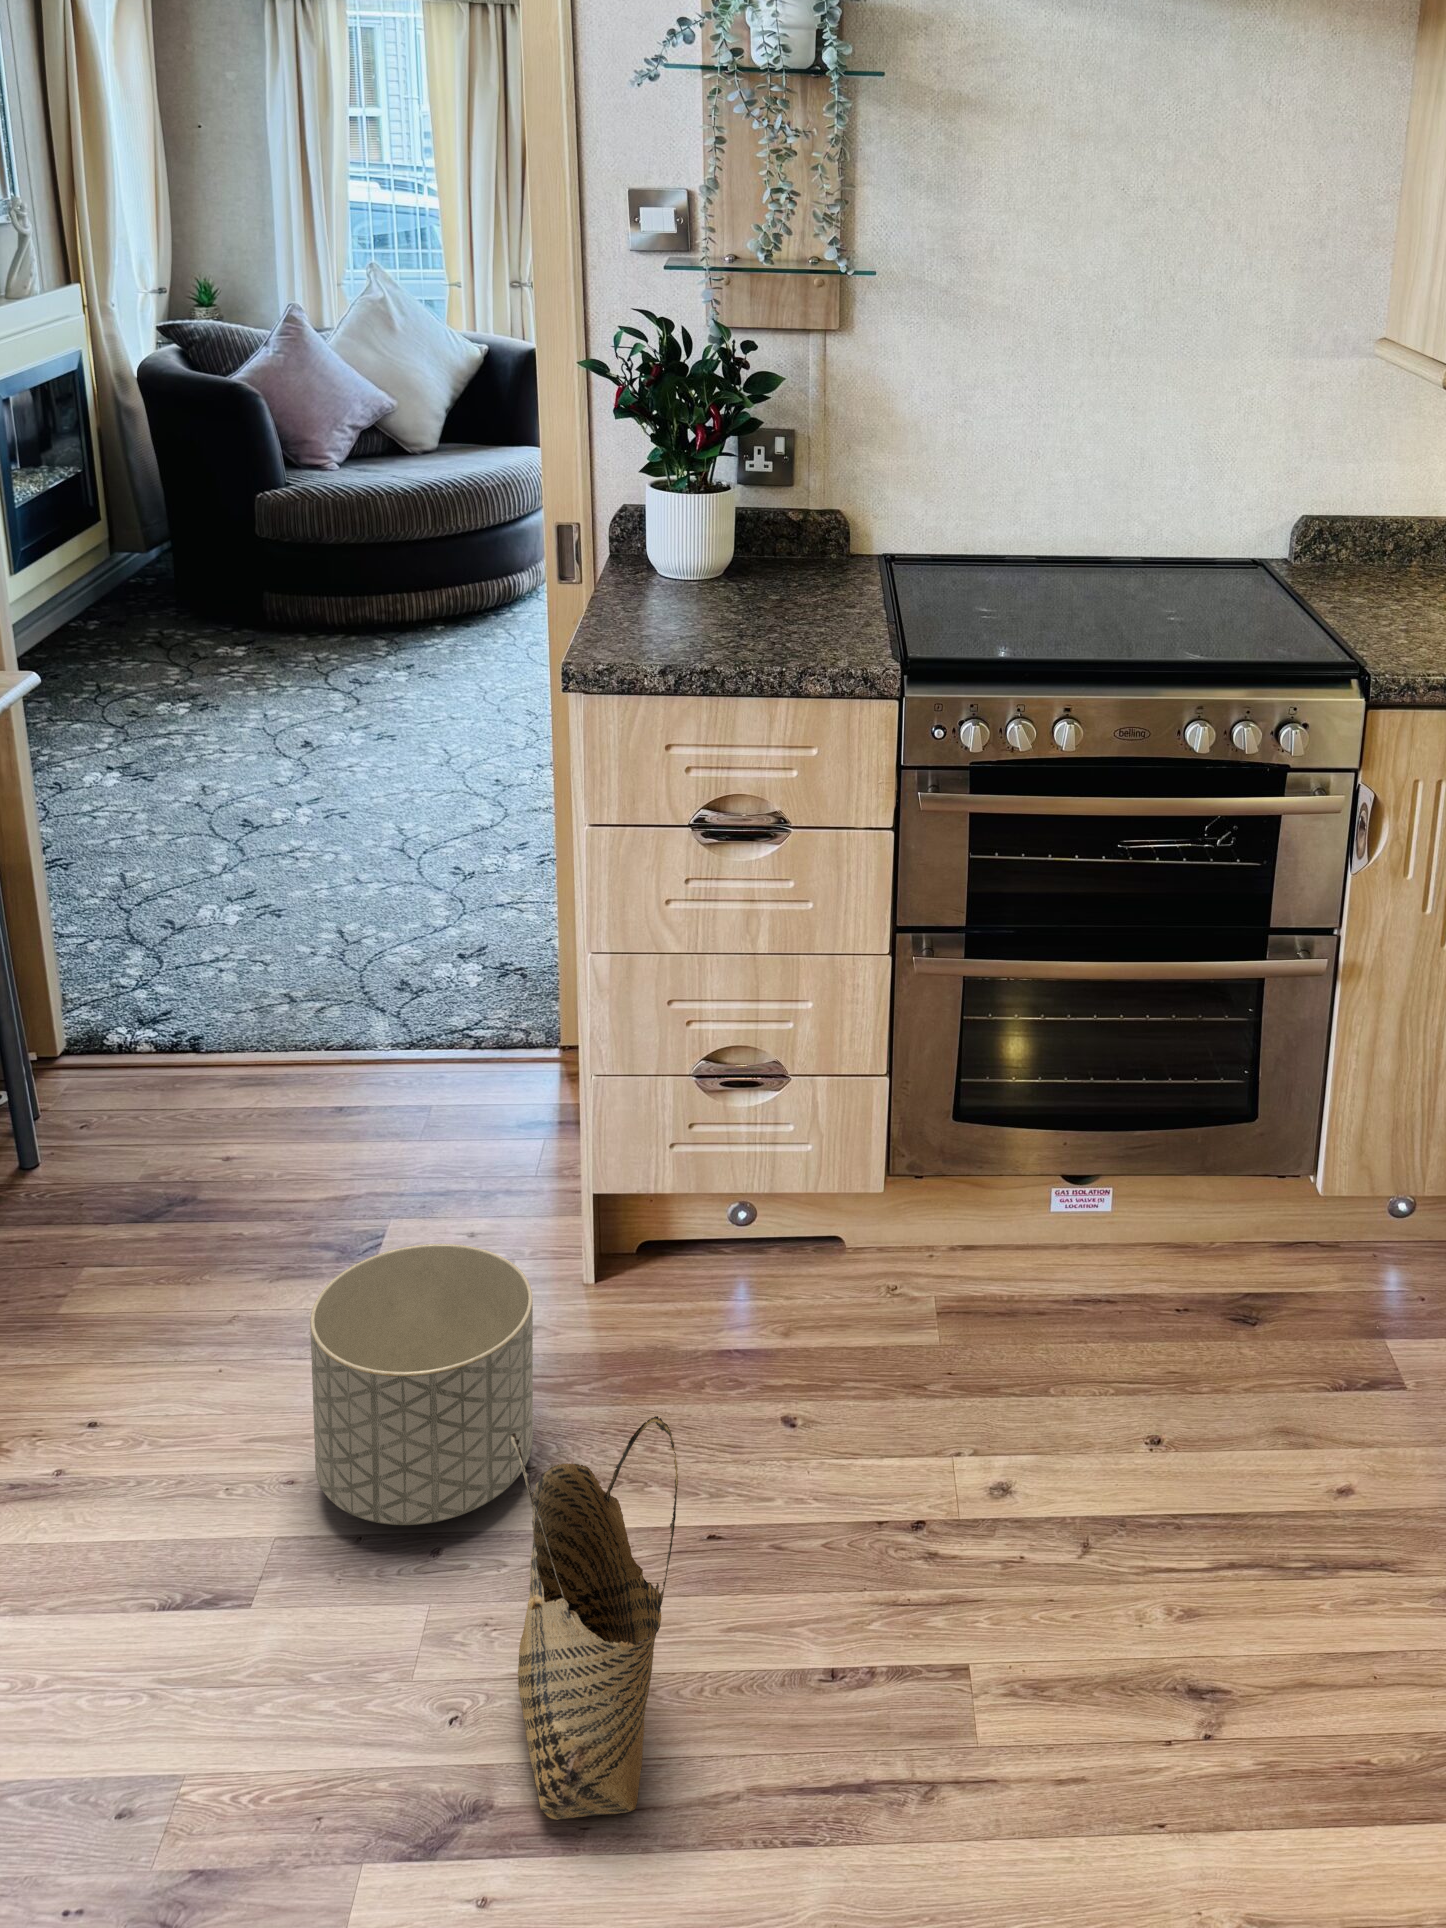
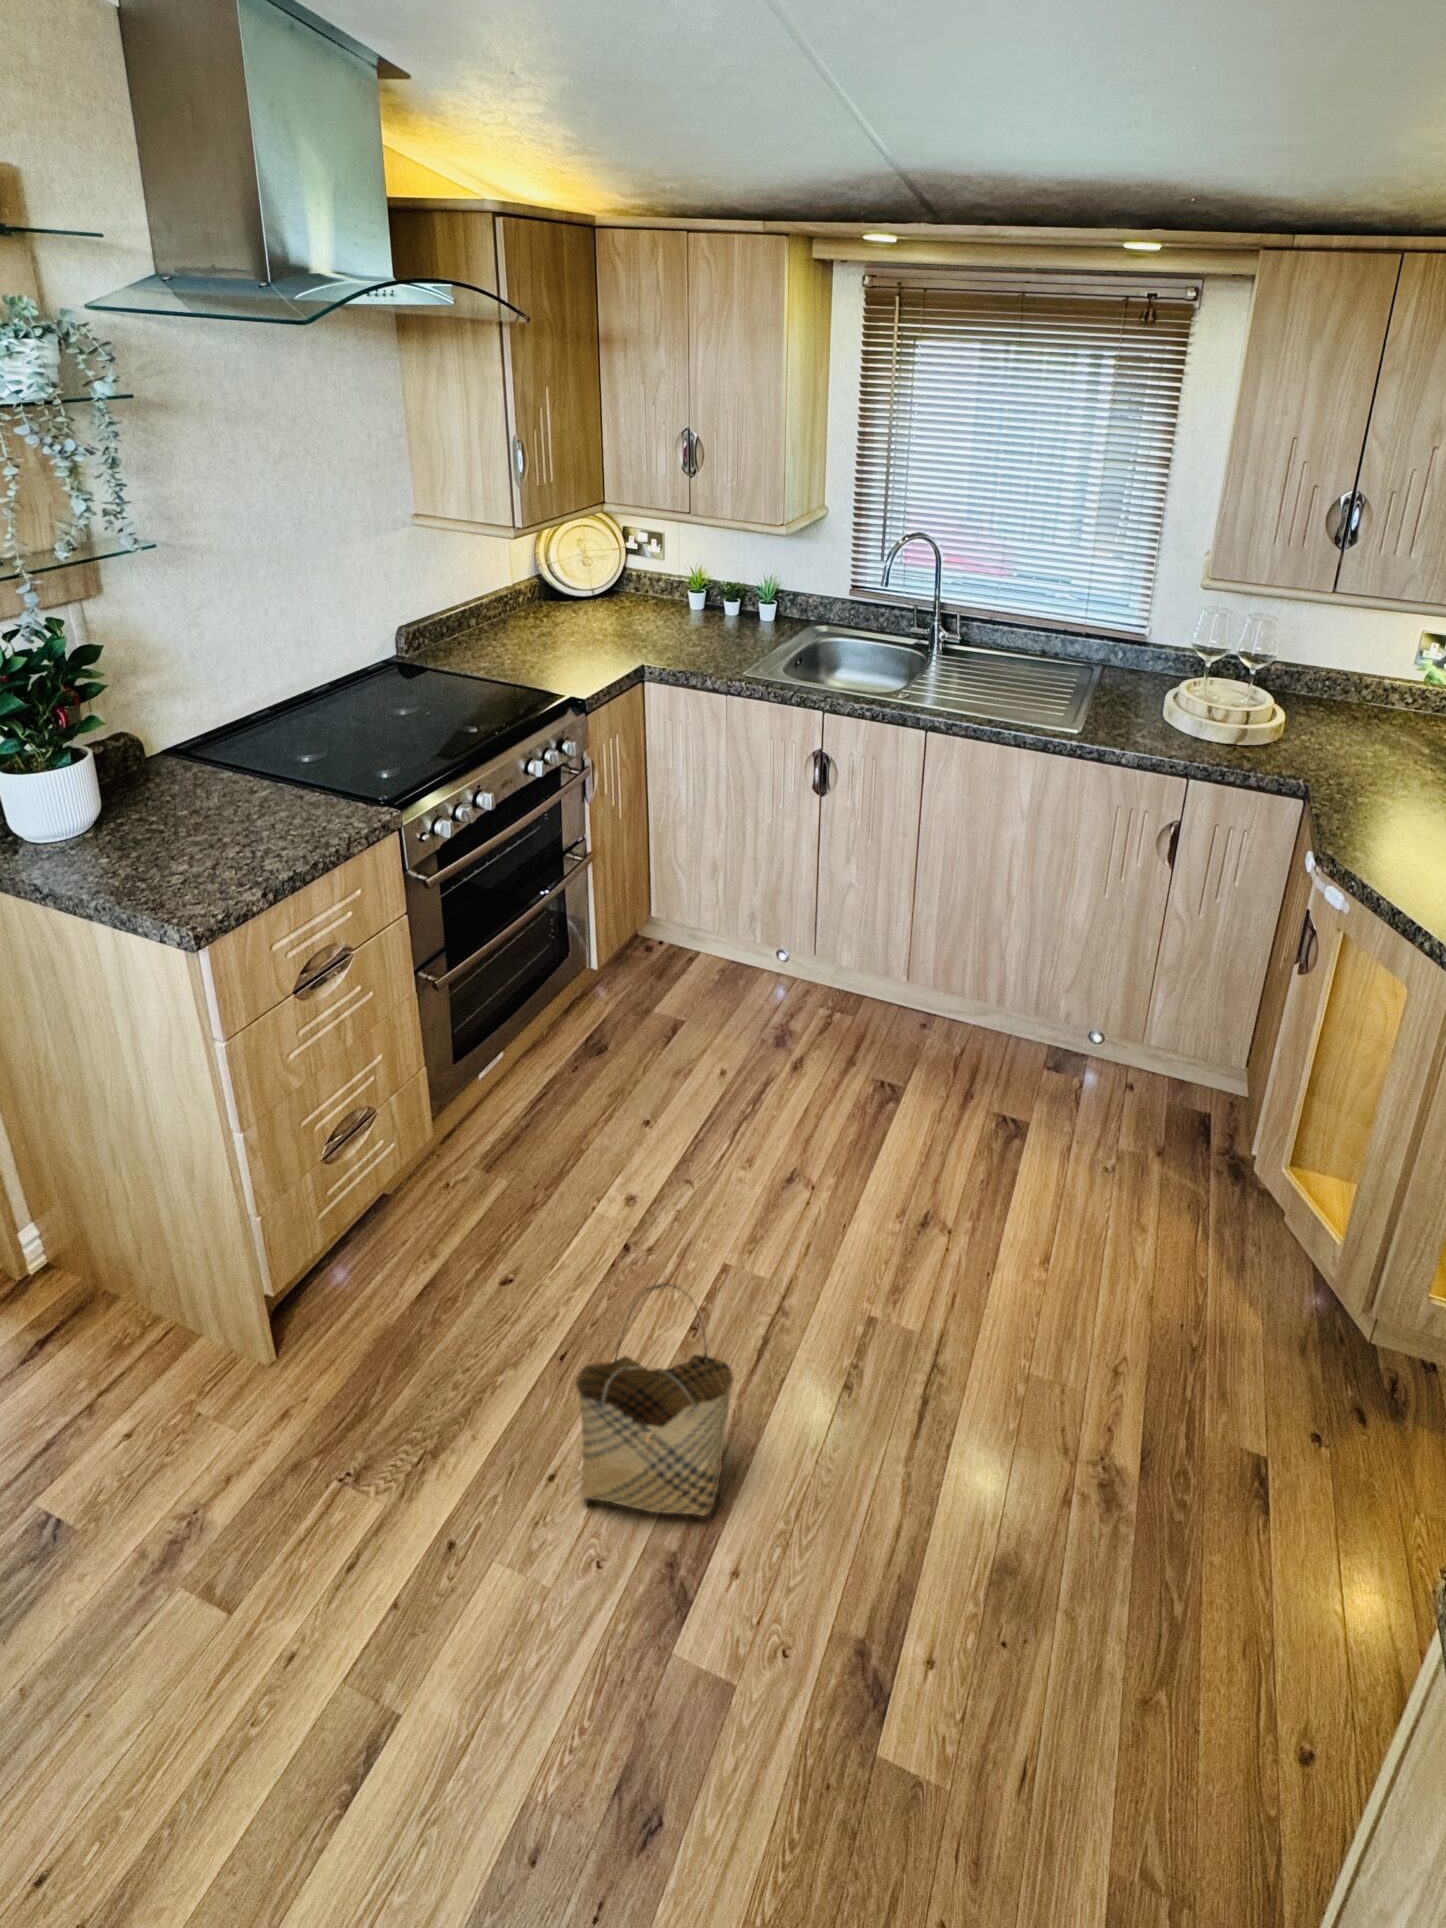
planter: present [310,1244,533,1525] -> none [264,1352,454,1621]

